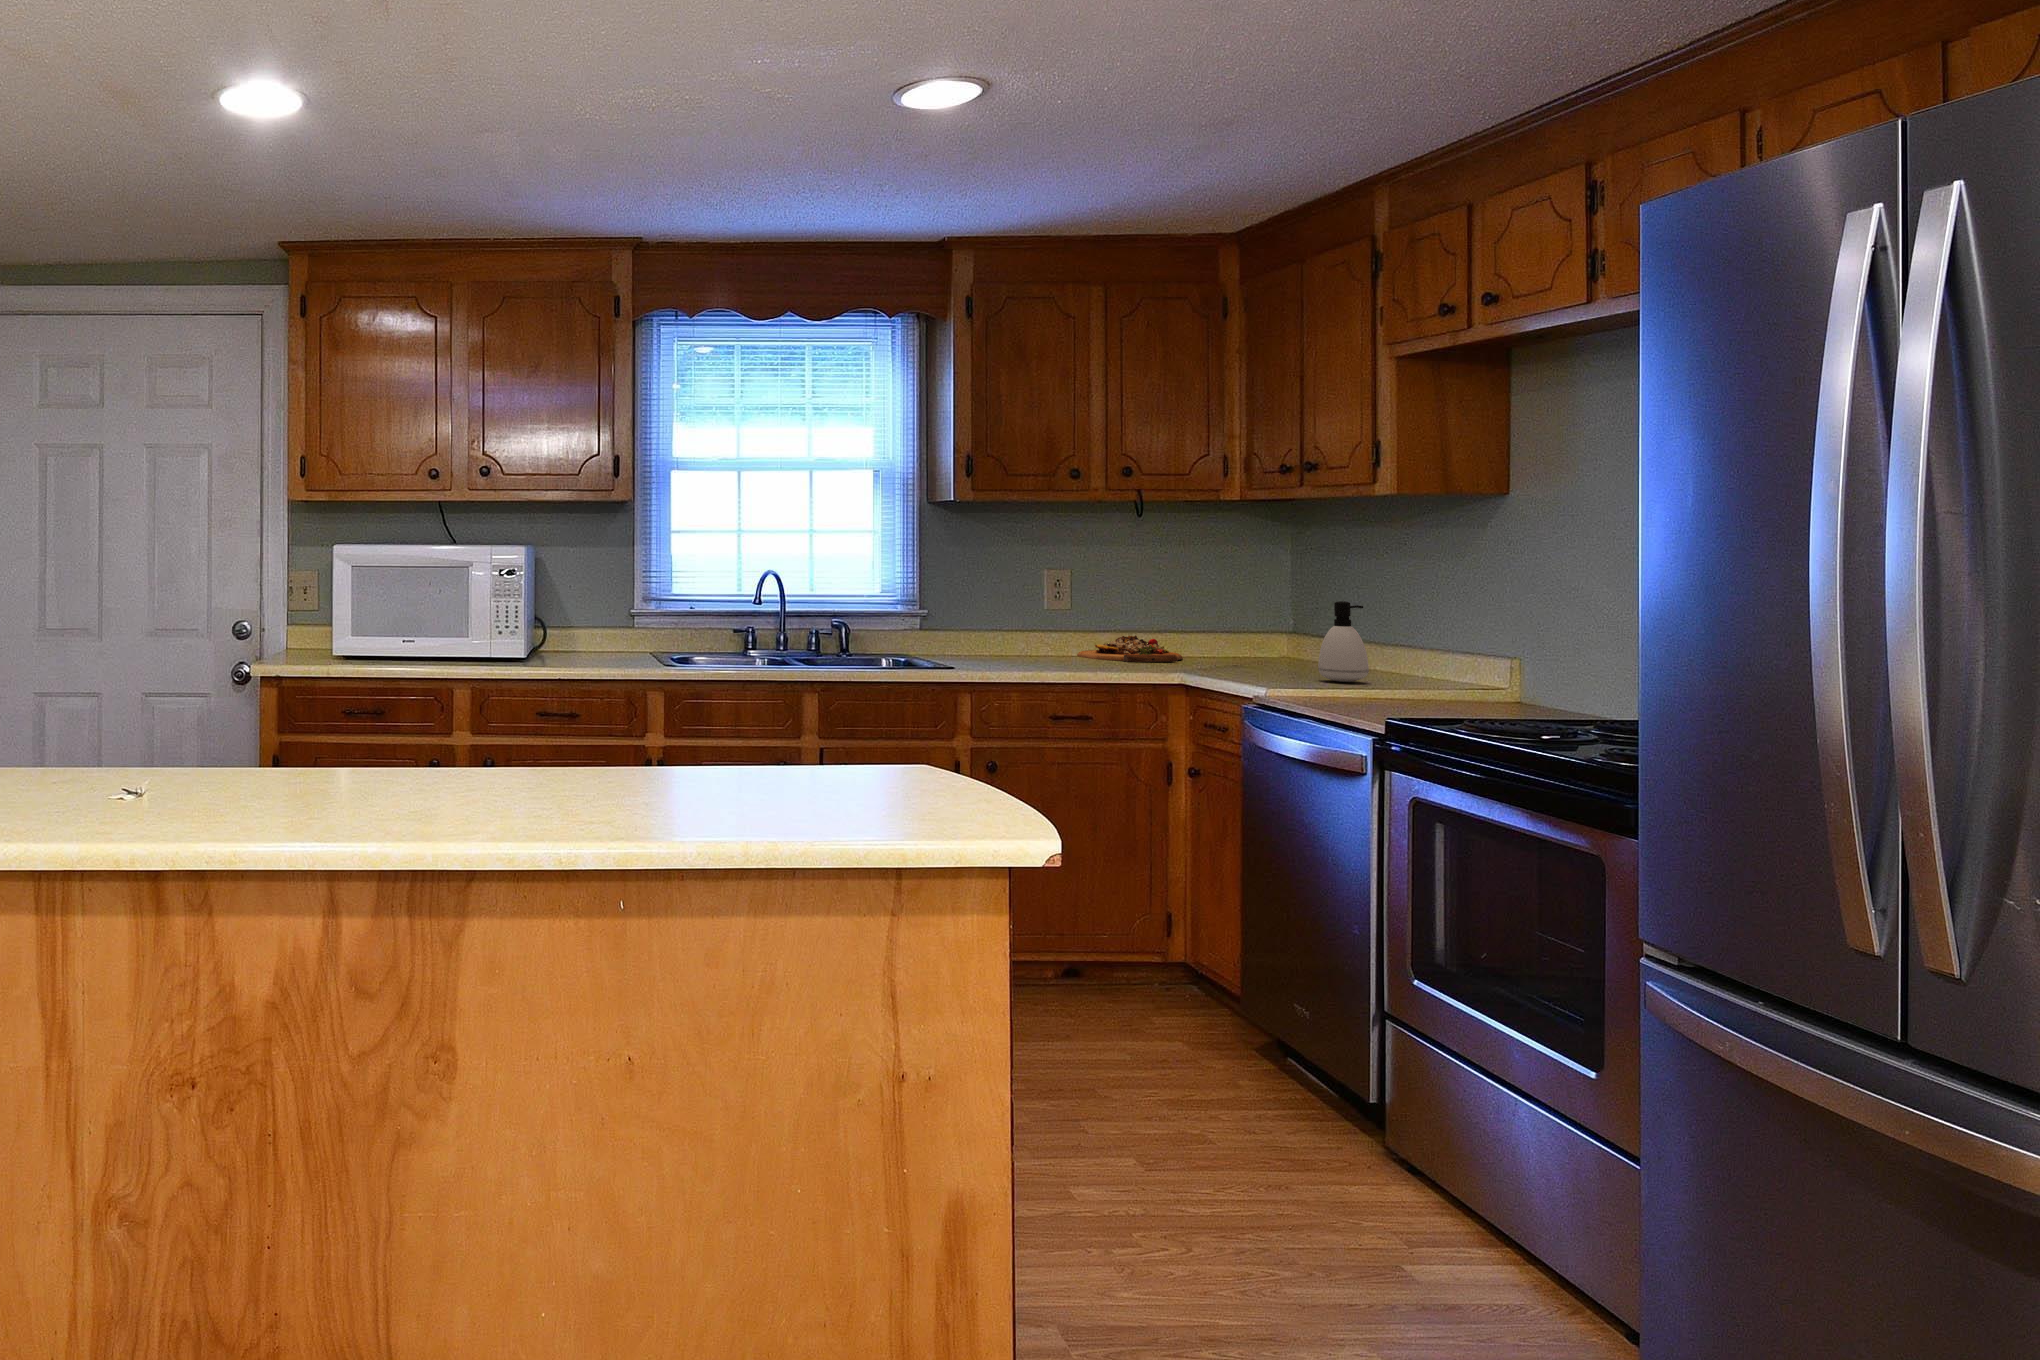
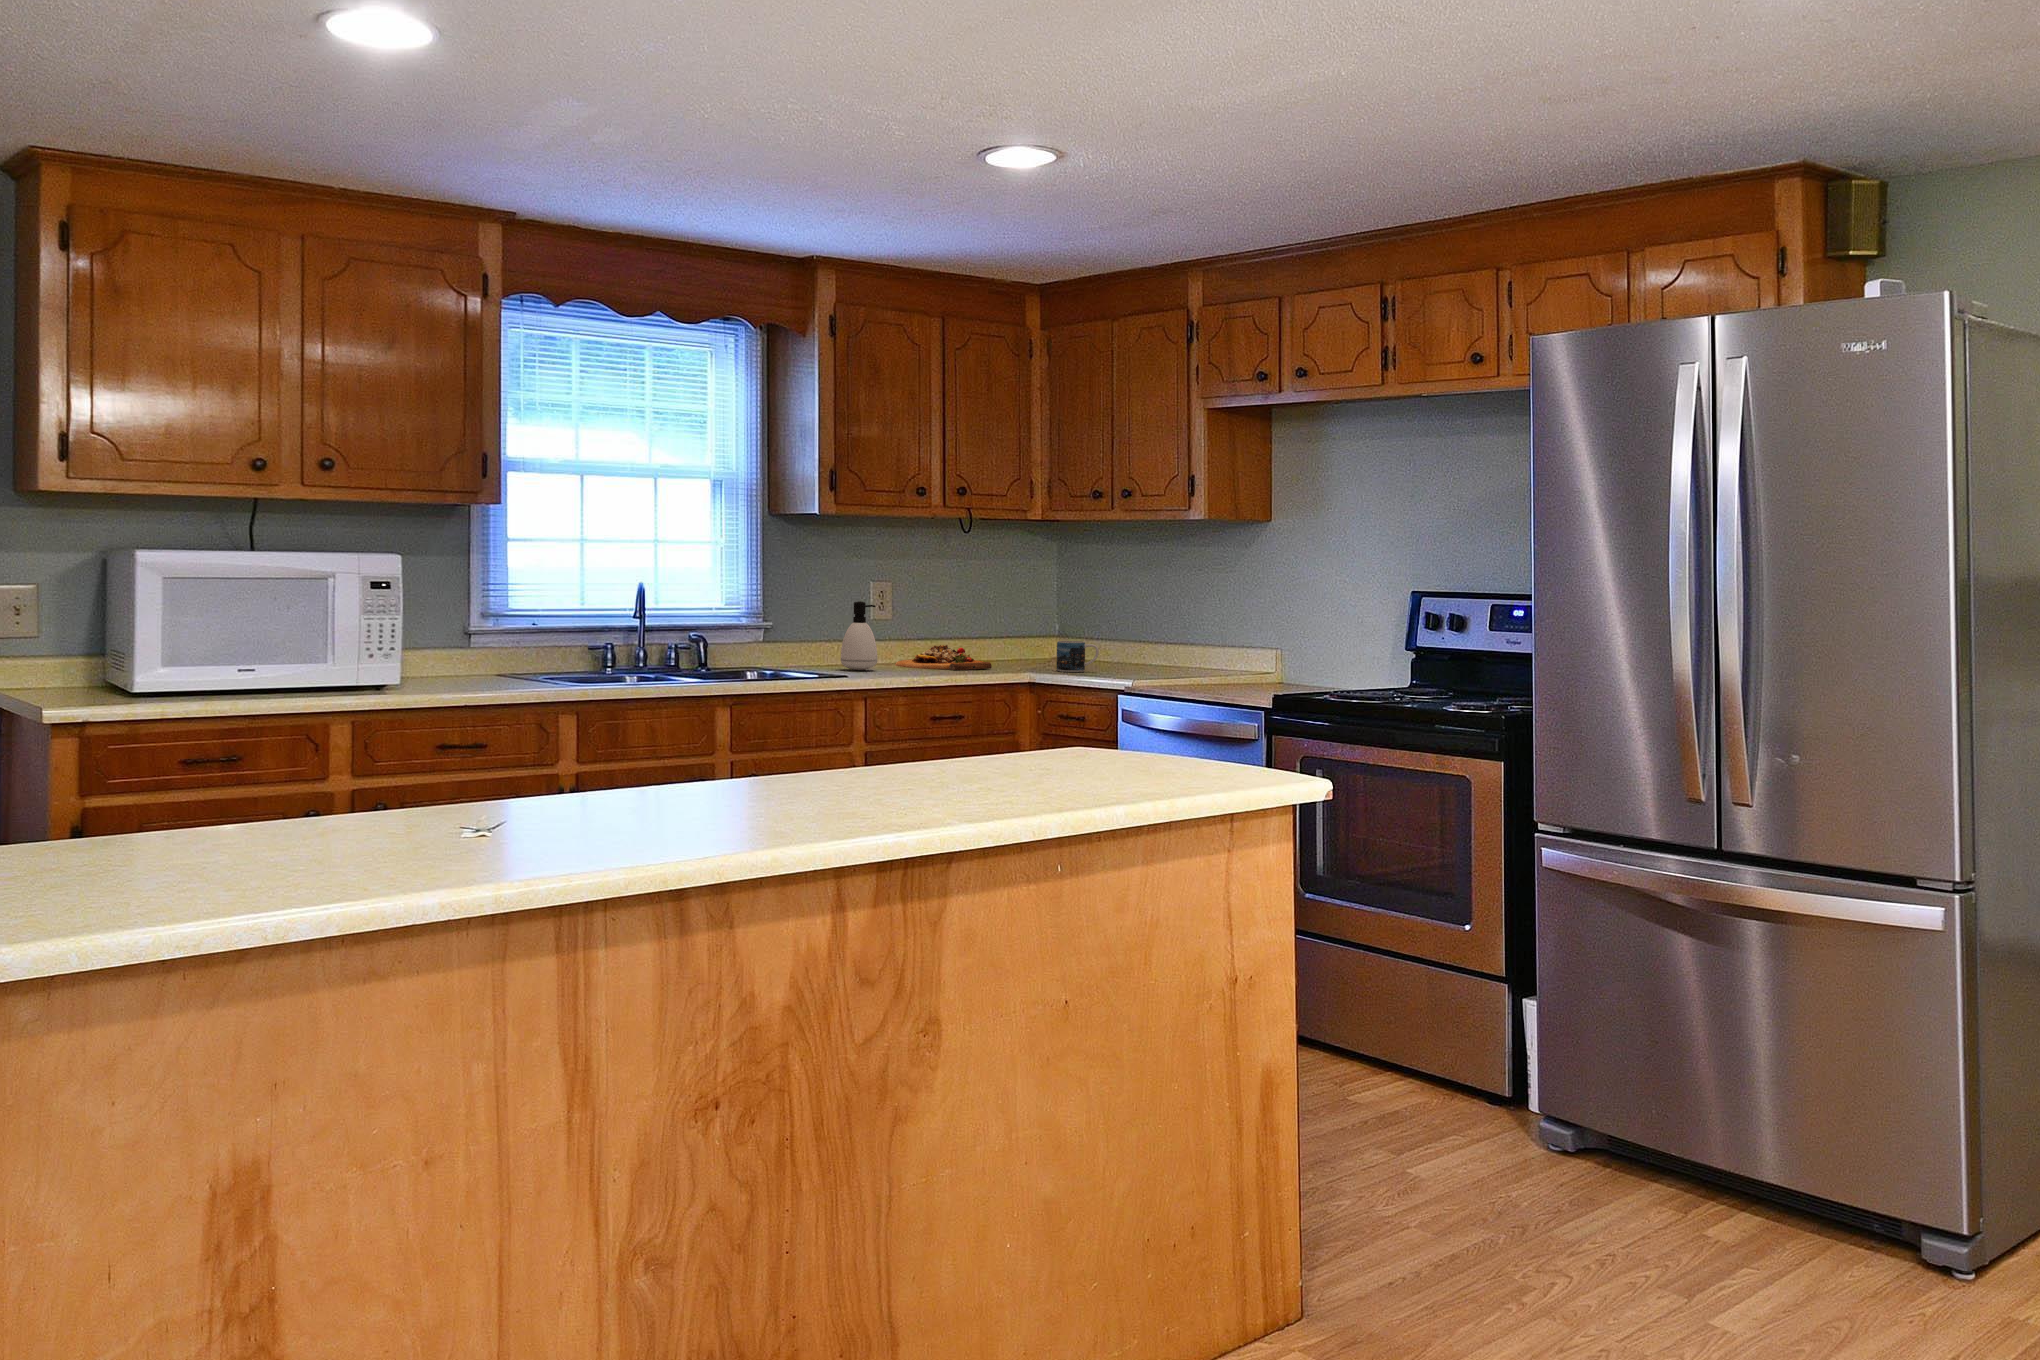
soap dispenser: present [1318,601,1369,682] -> present [841,601,878,670]
mug: none [1256,634,1308,669] -> present [1057,641,1099,672]

